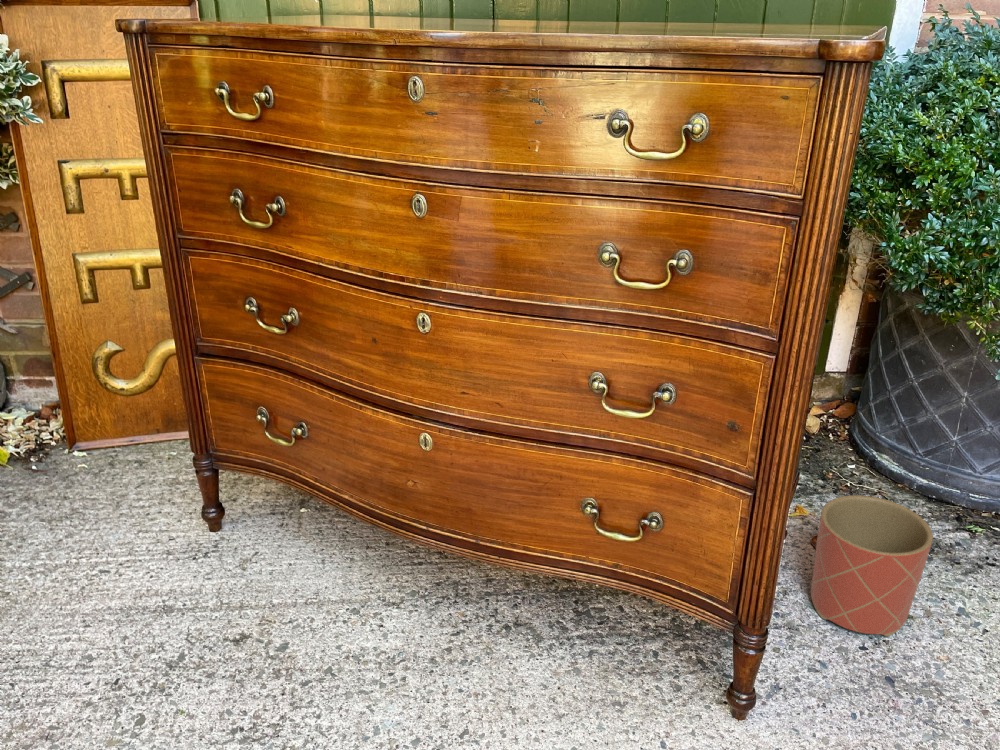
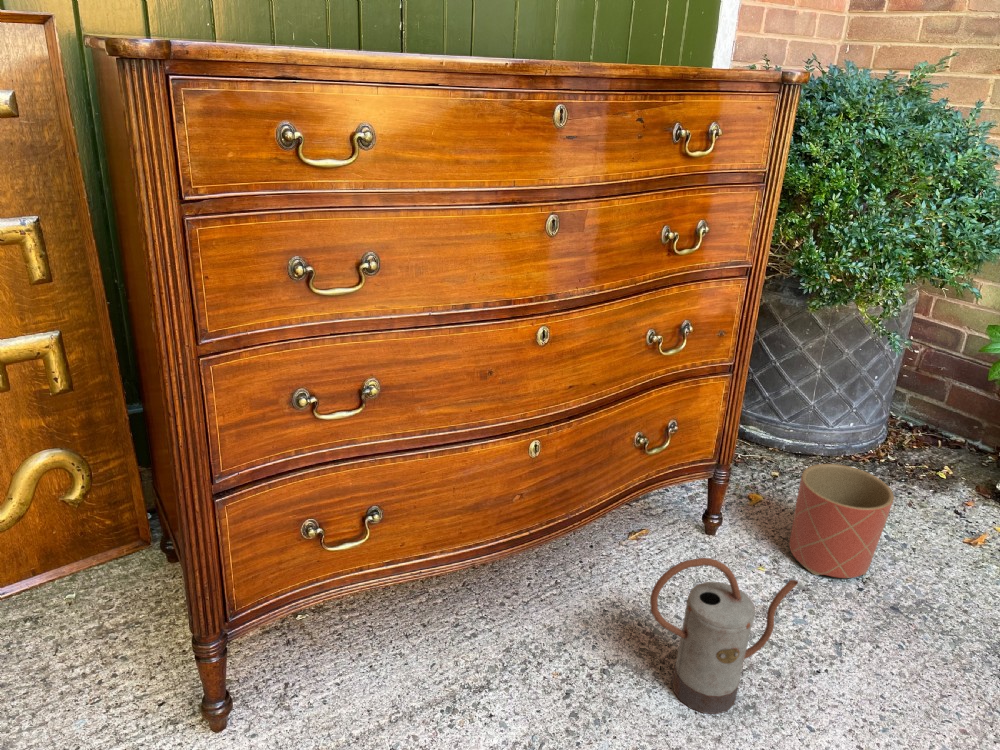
watering can: none [518,527,676,699] -> present [650,558,798,714]

